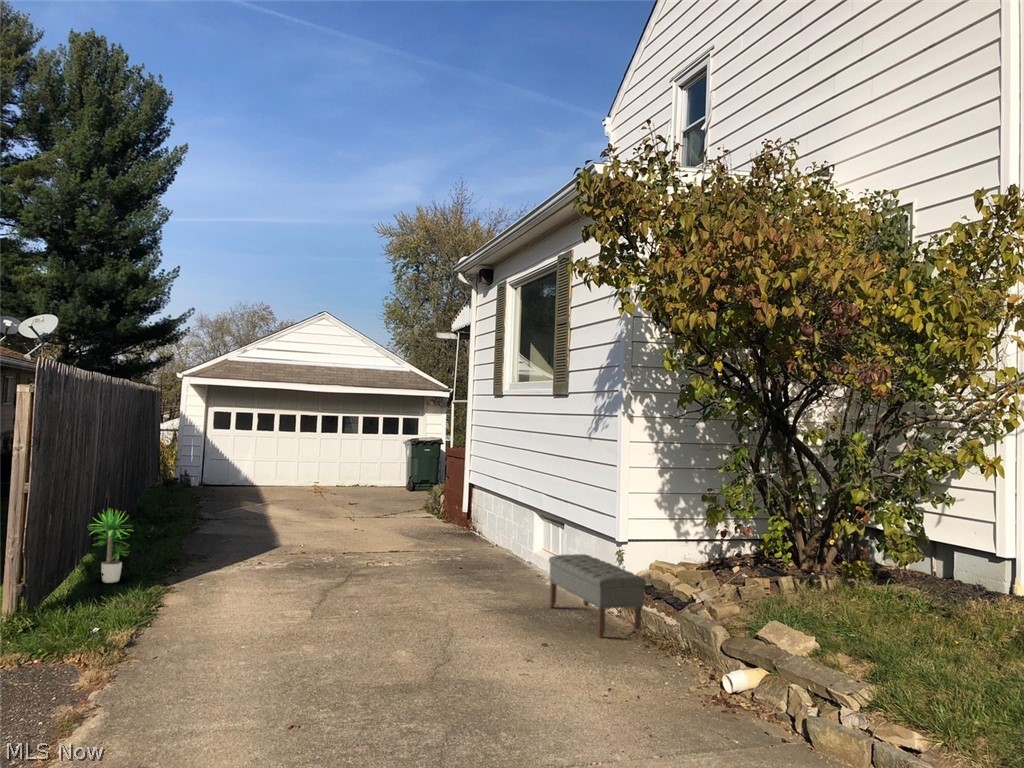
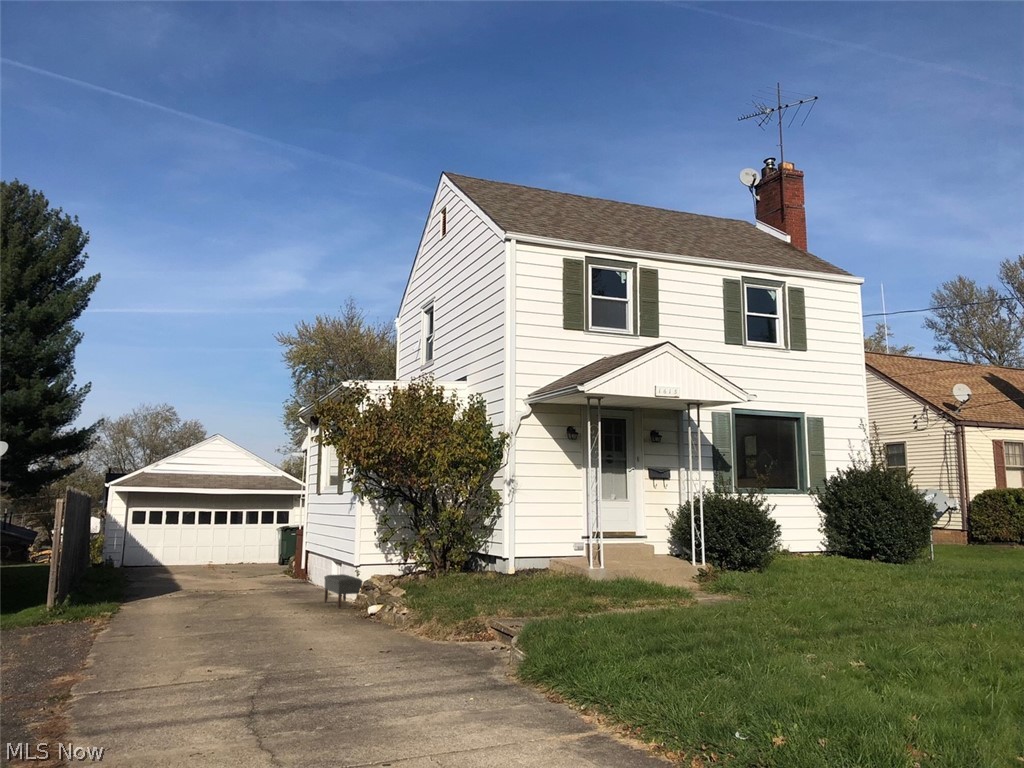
potted plant: present [94,510,126,583] -> none [74,562,102,603]

